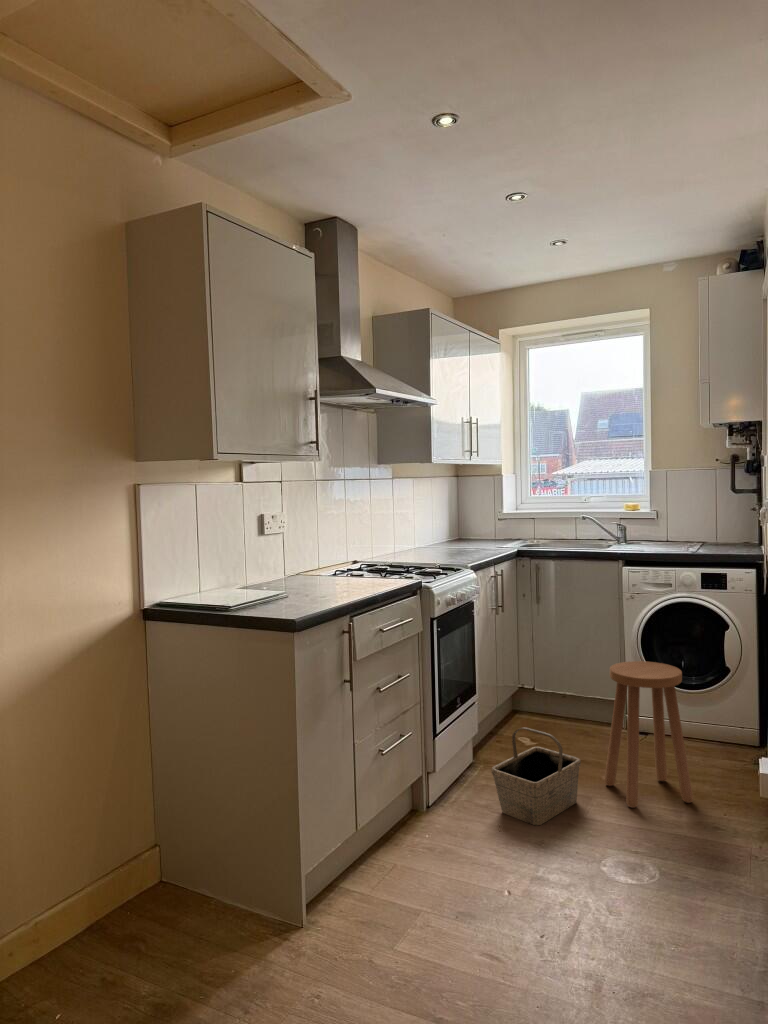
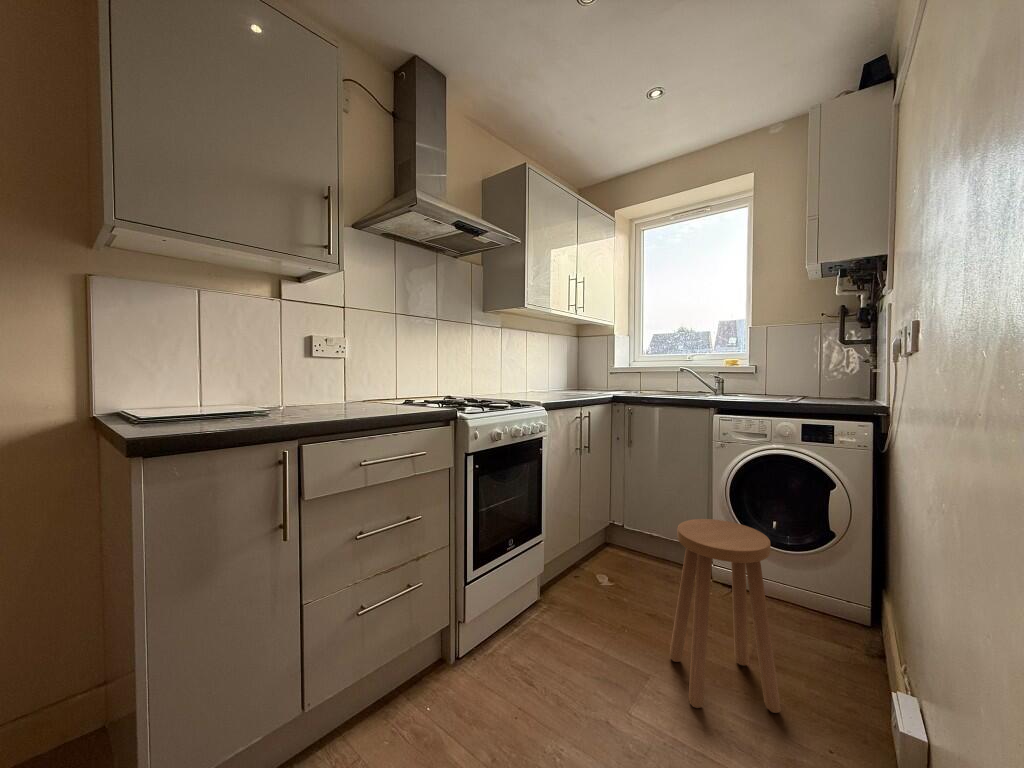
basket: present [491,727,581,825] -> none [524,585,634,718]

